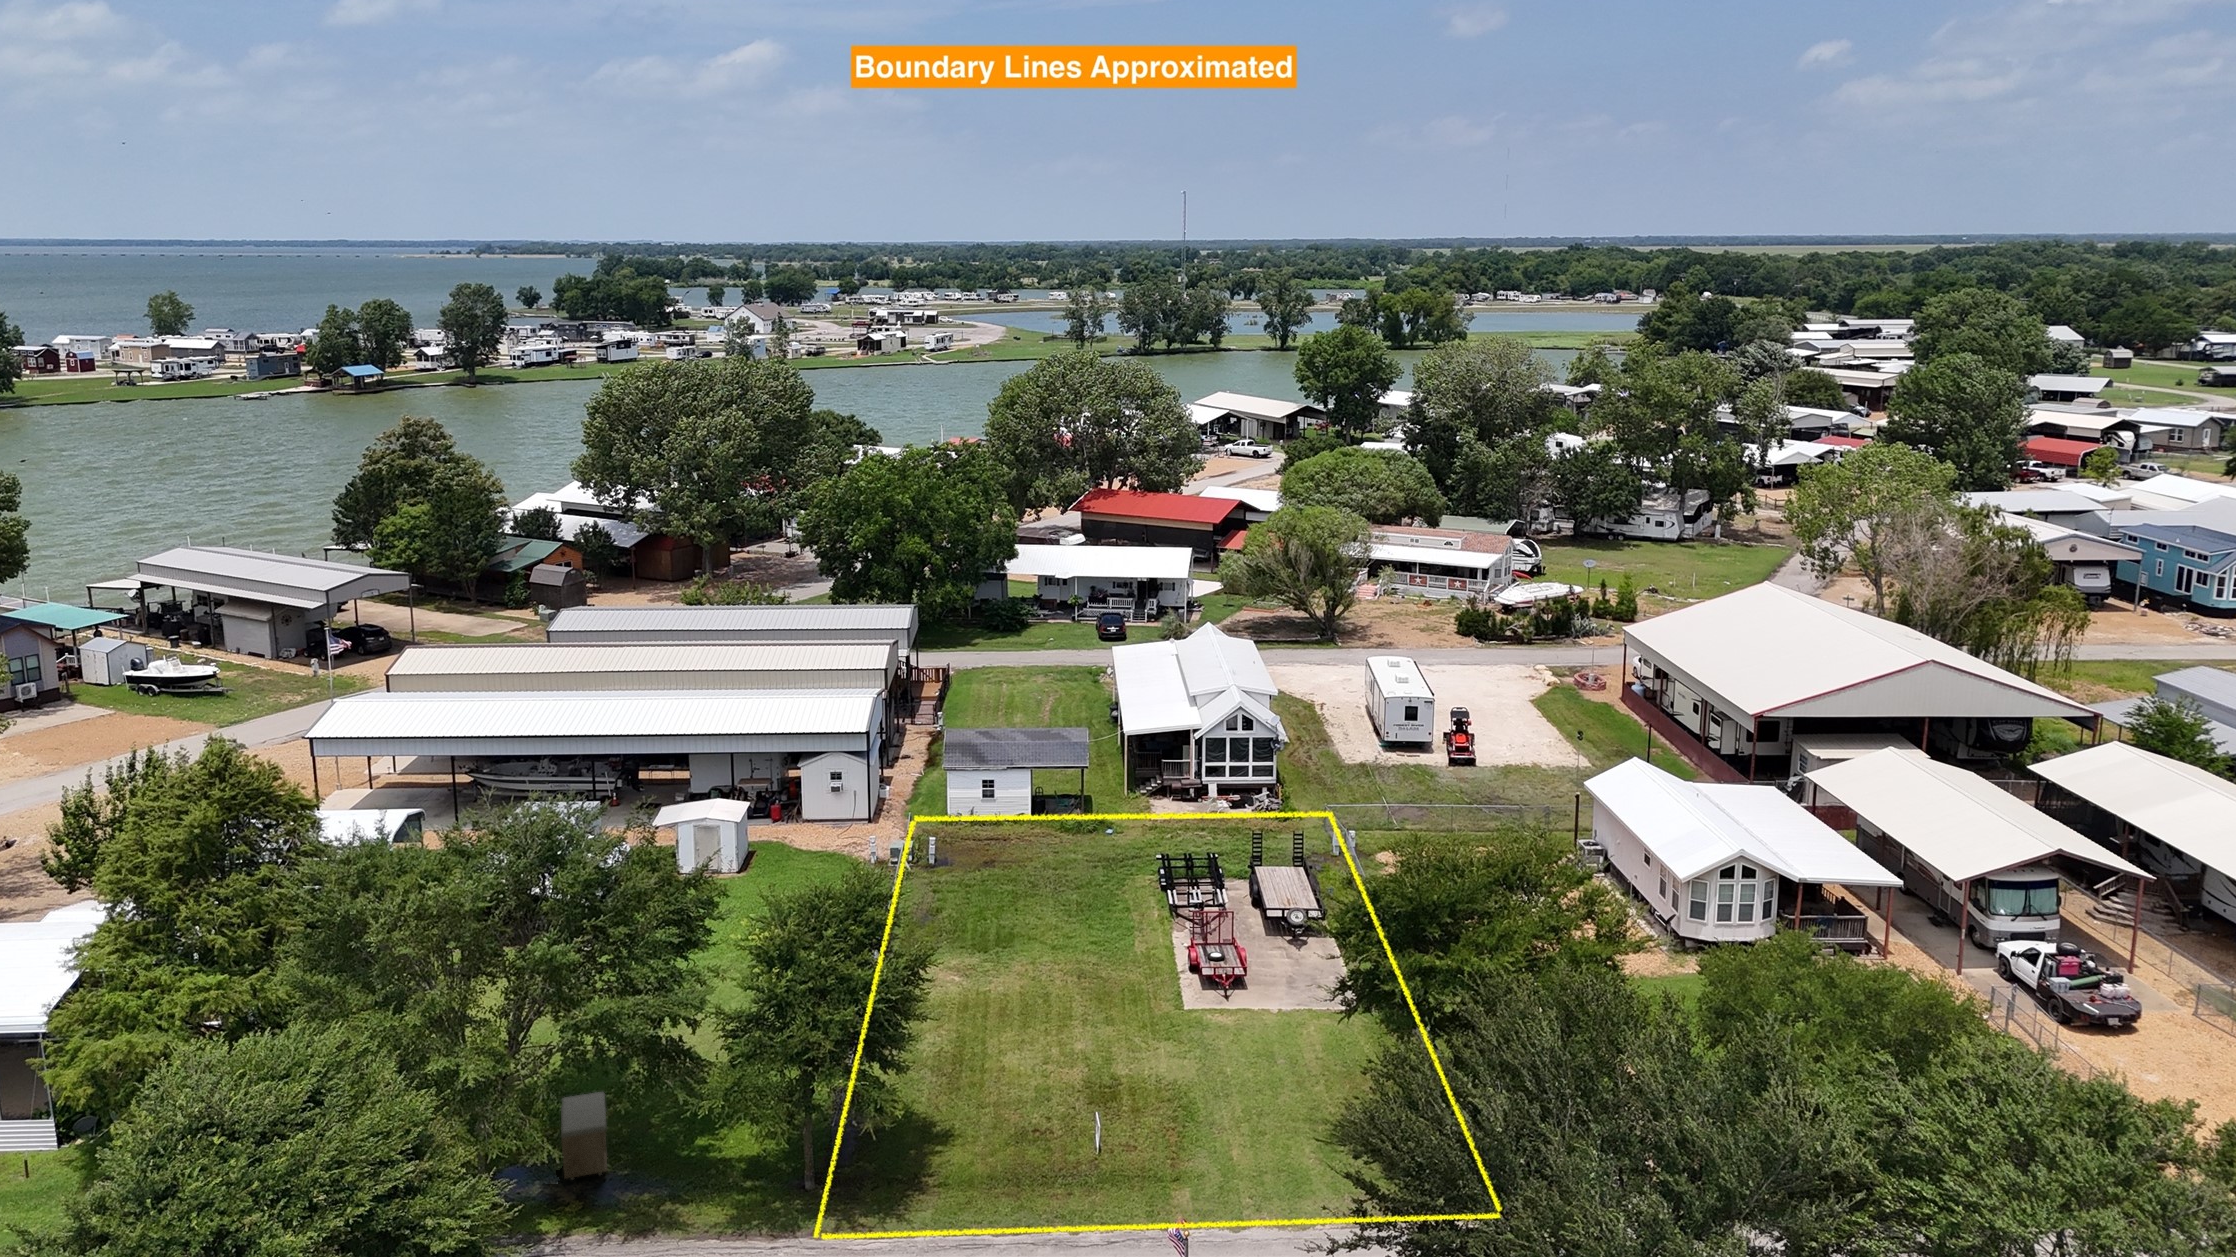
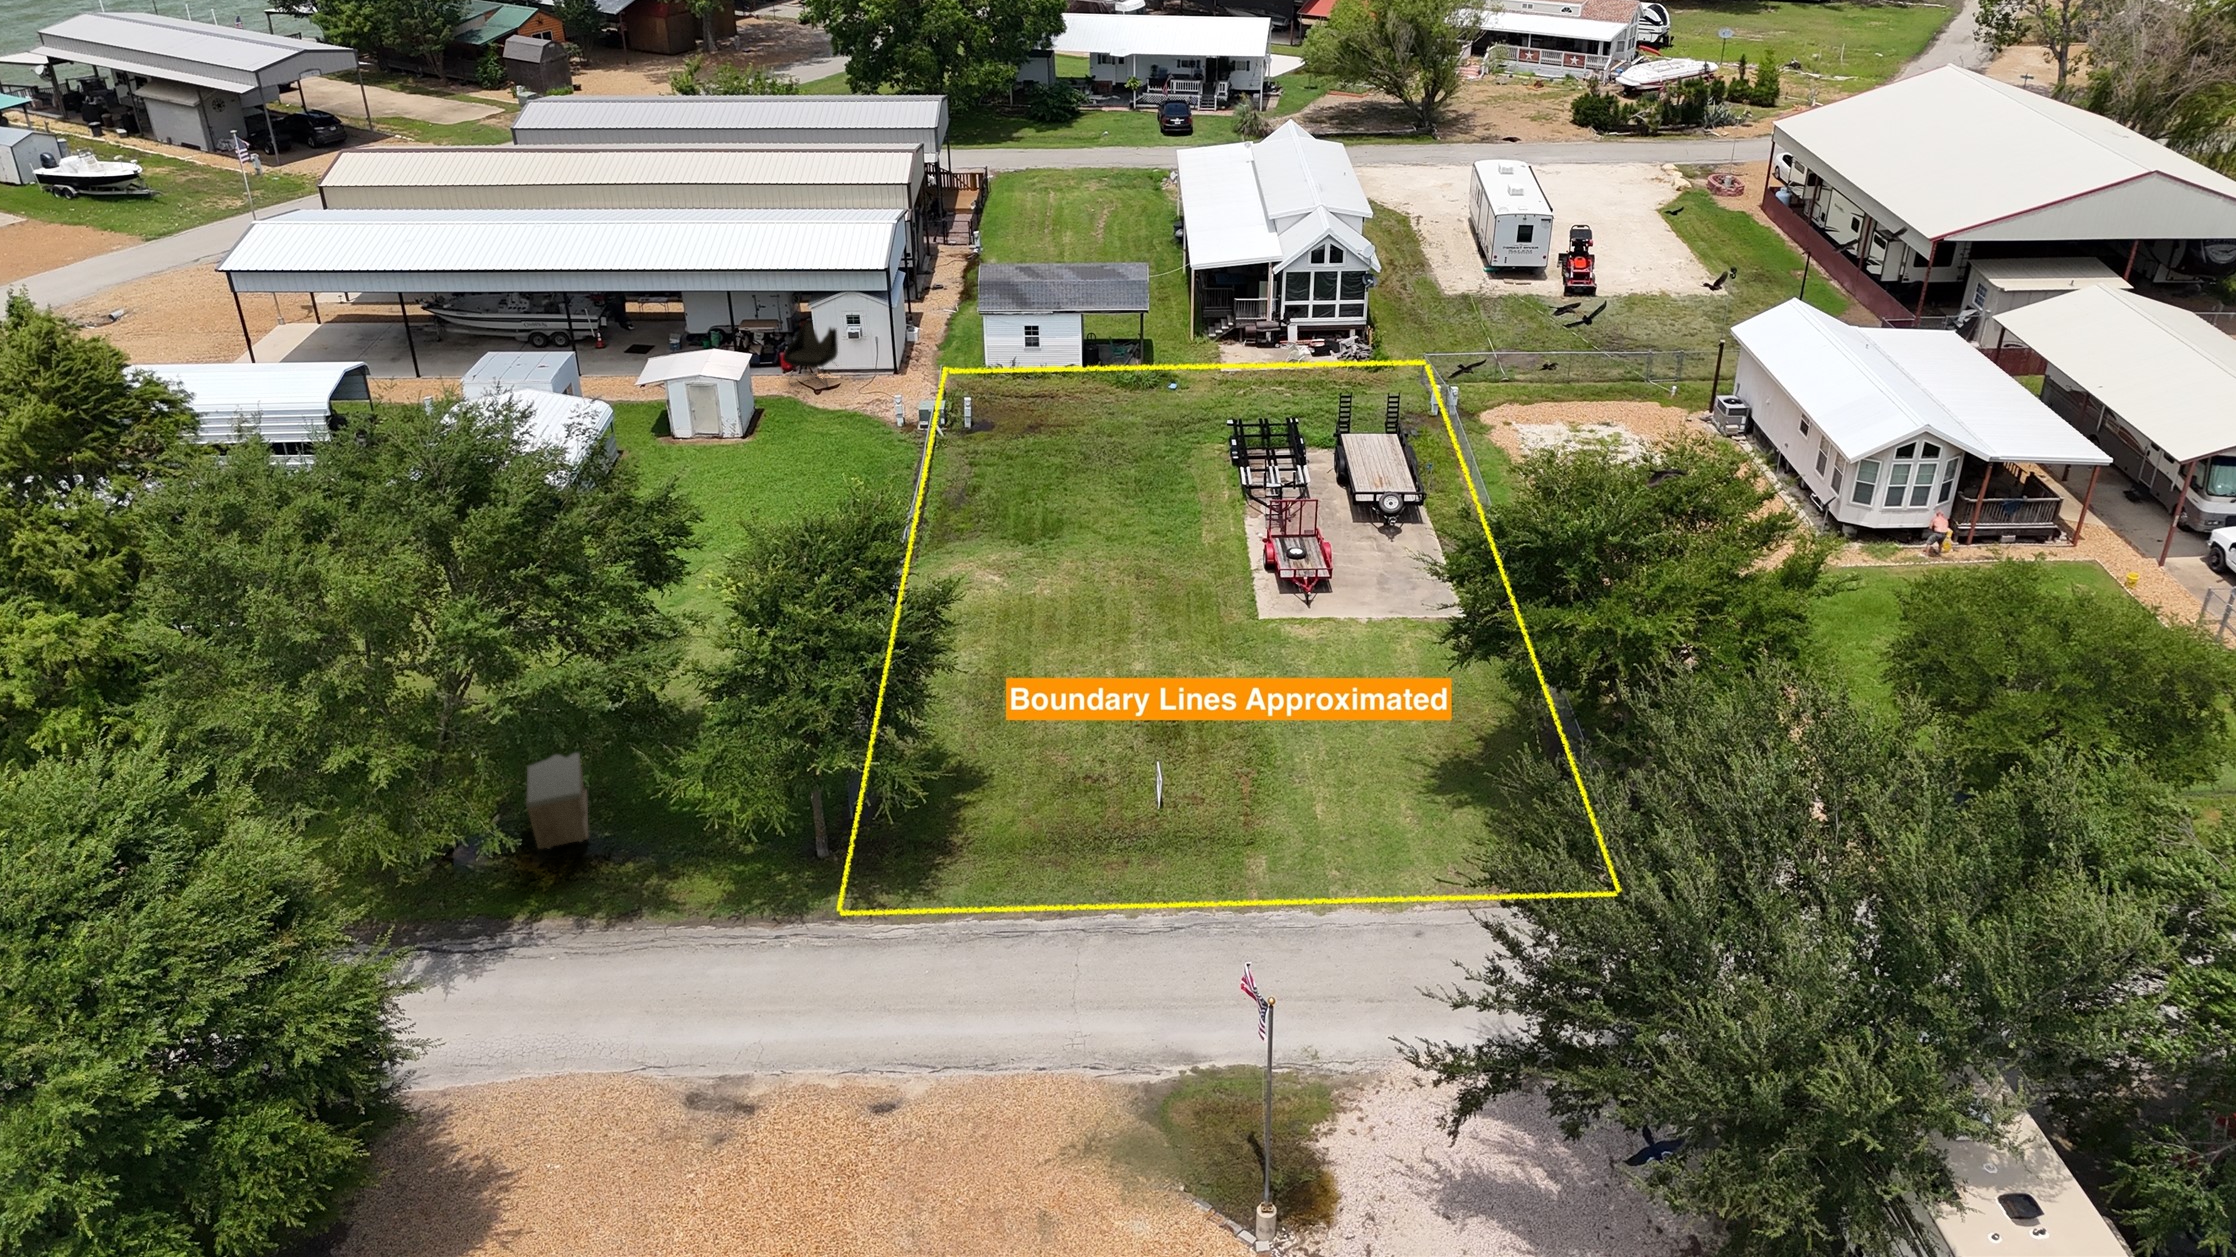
lounge chair: none [774,776,825,834] -> present [783,320,838,381]

